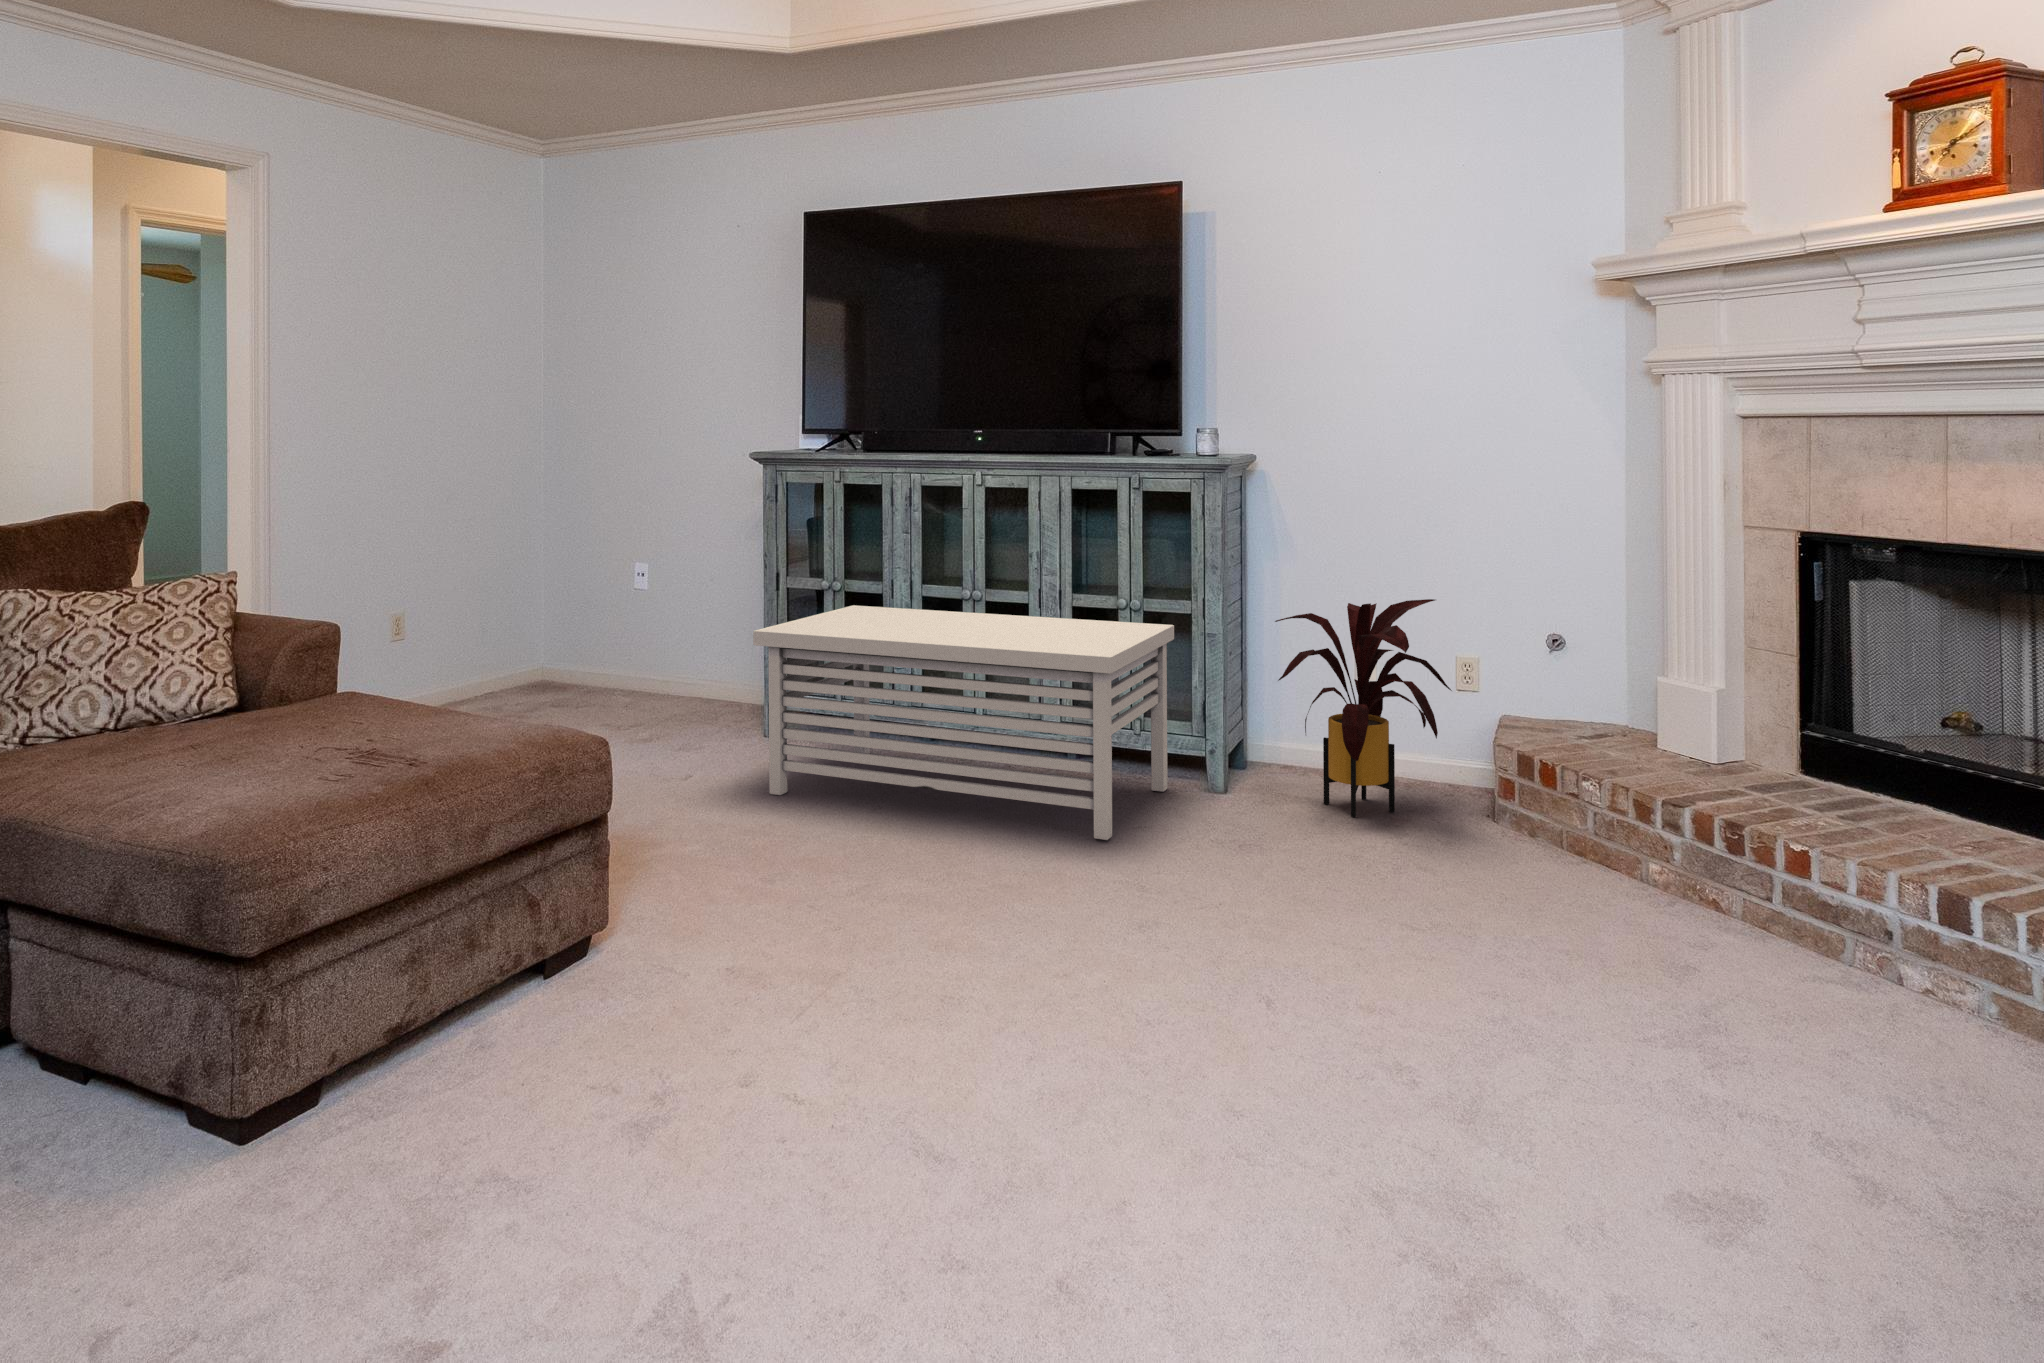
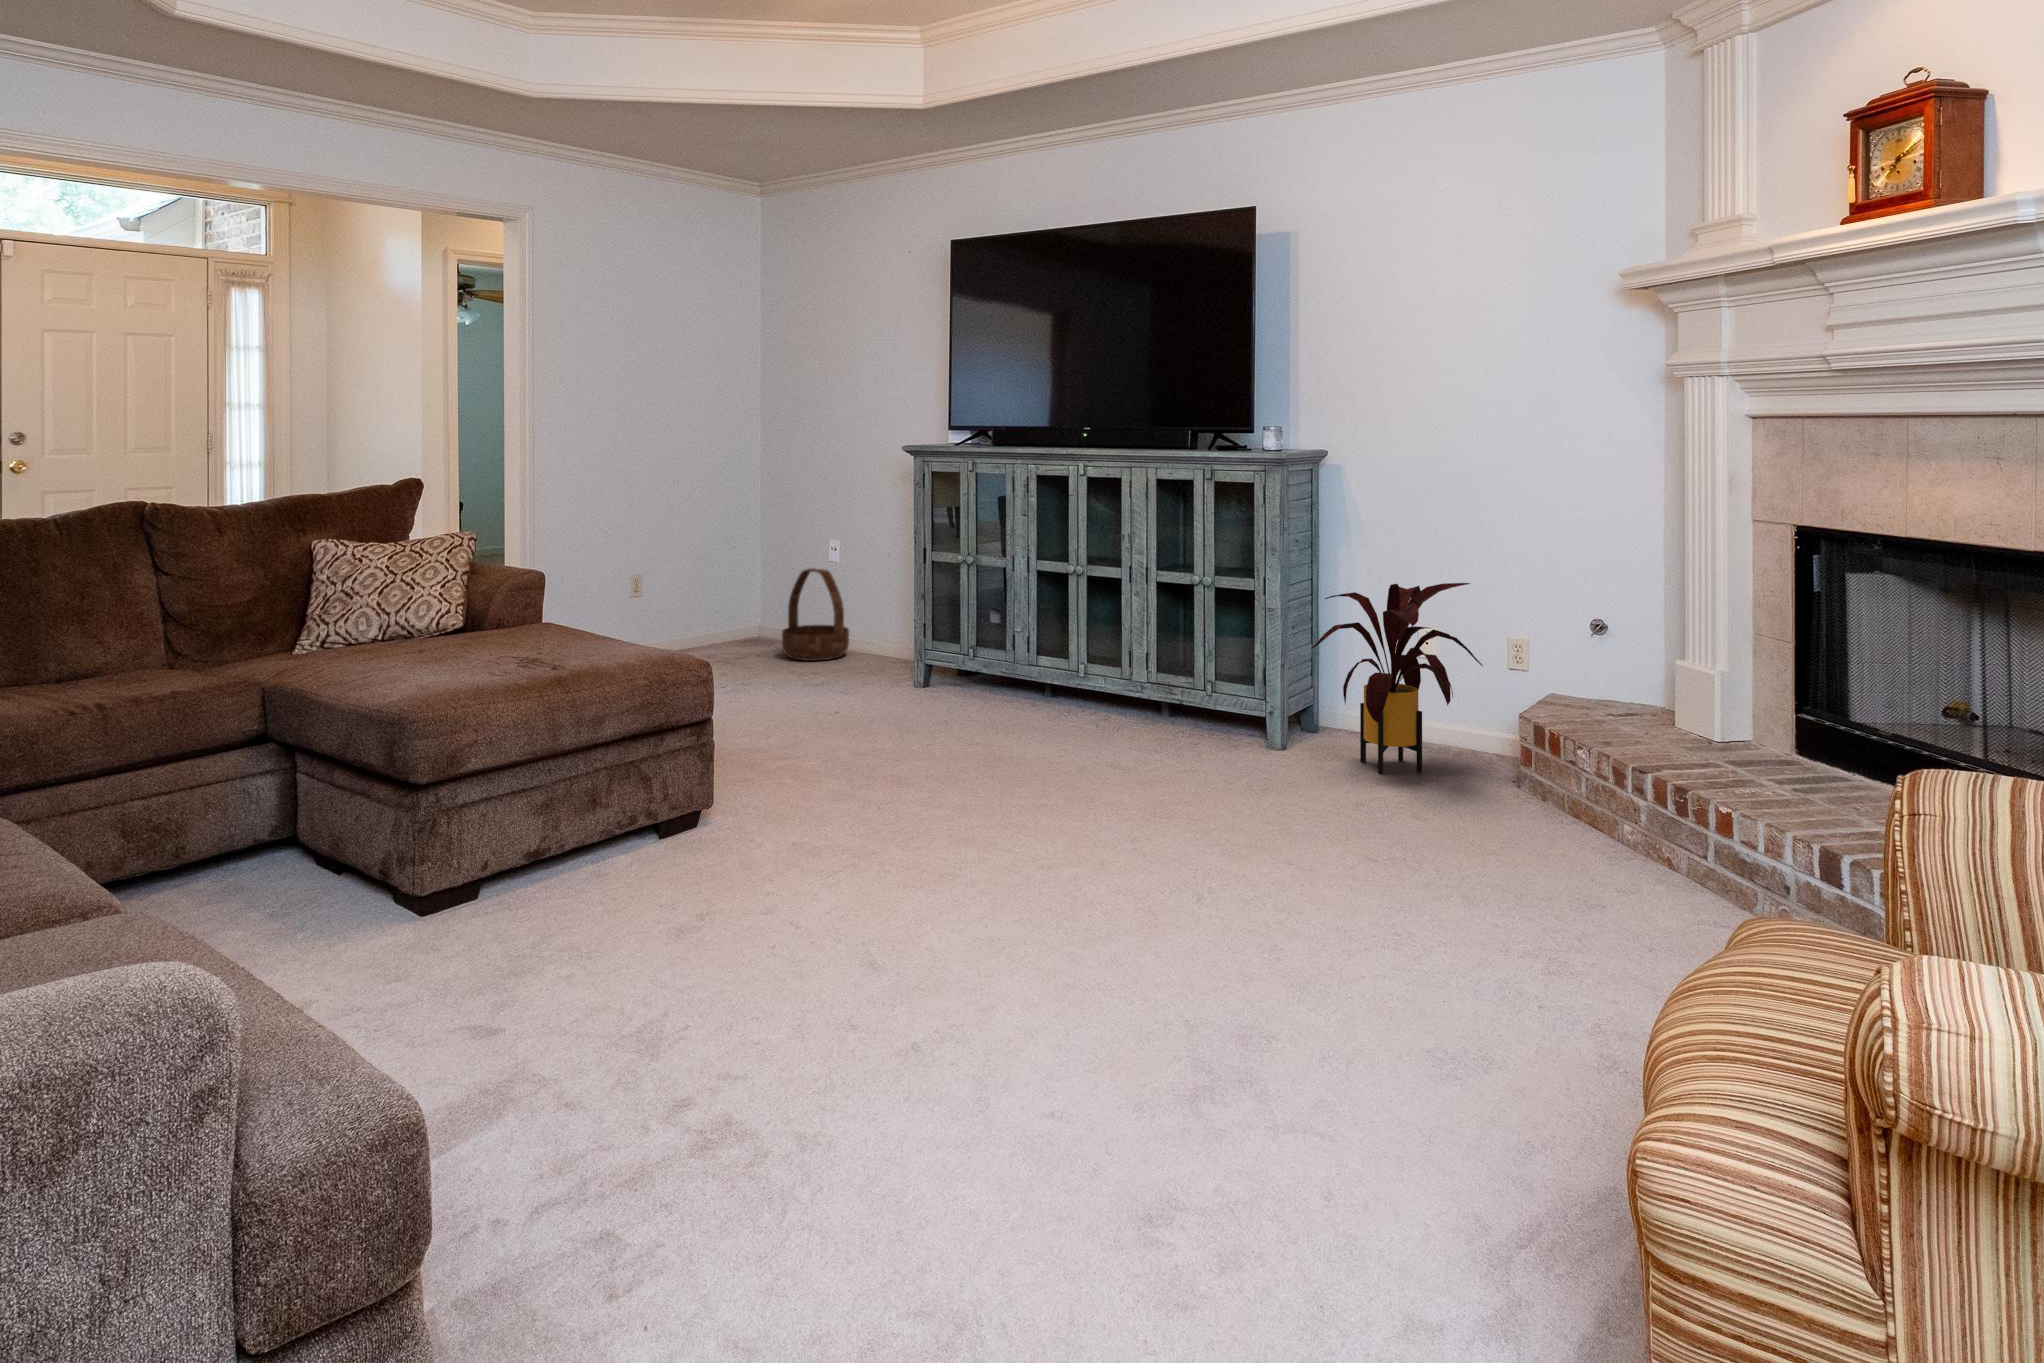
basket: none [589,599,672,711] -> present [782,568,849,661]
storage bench: present [753,605,1174,840] -> none [878,576,1235,777]

